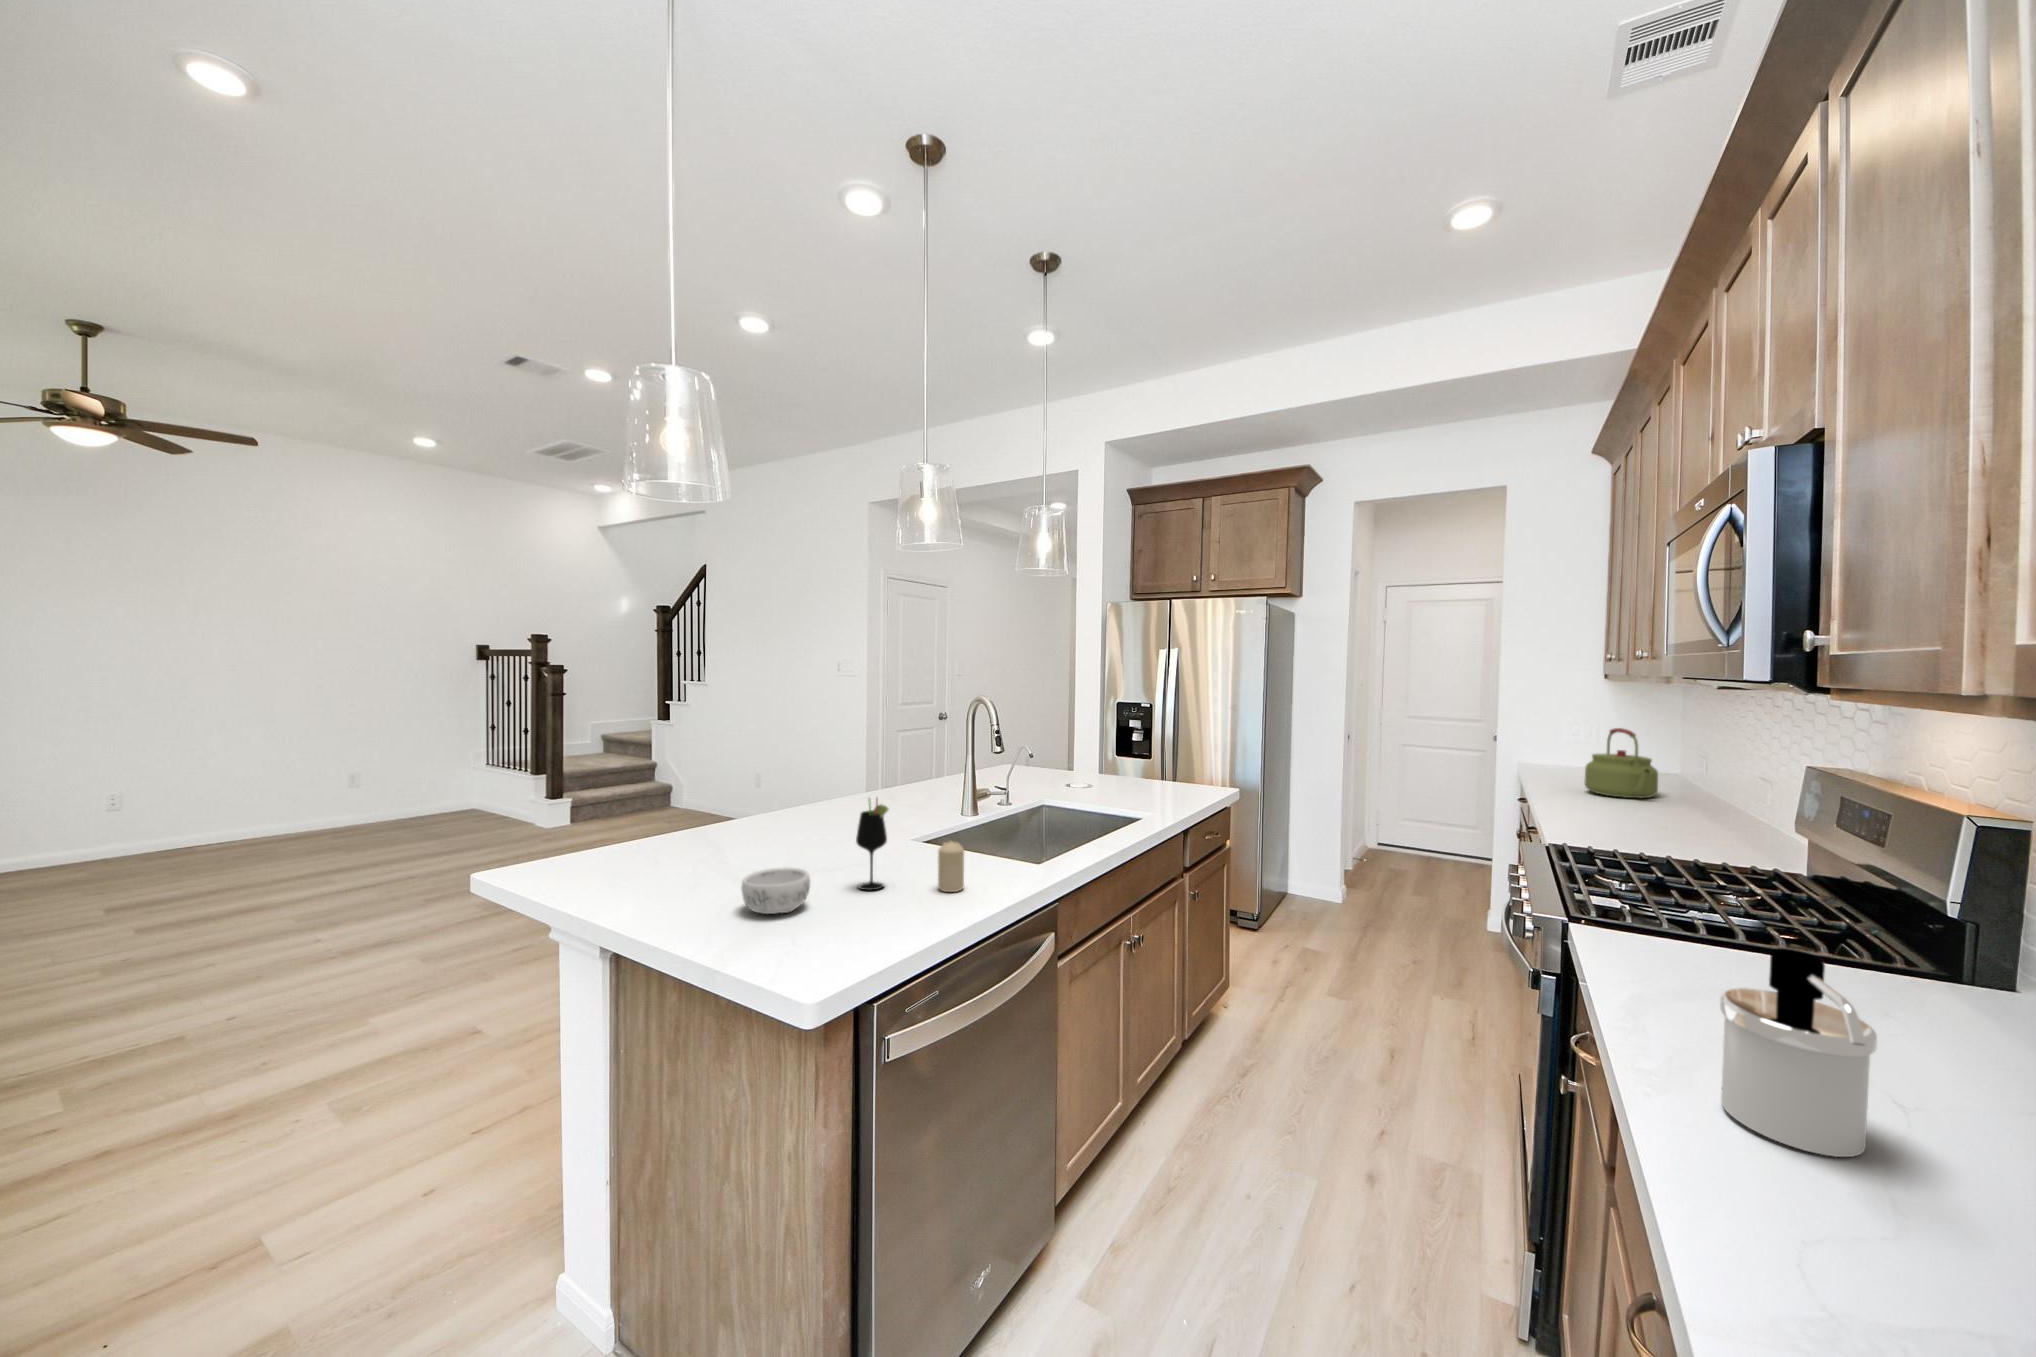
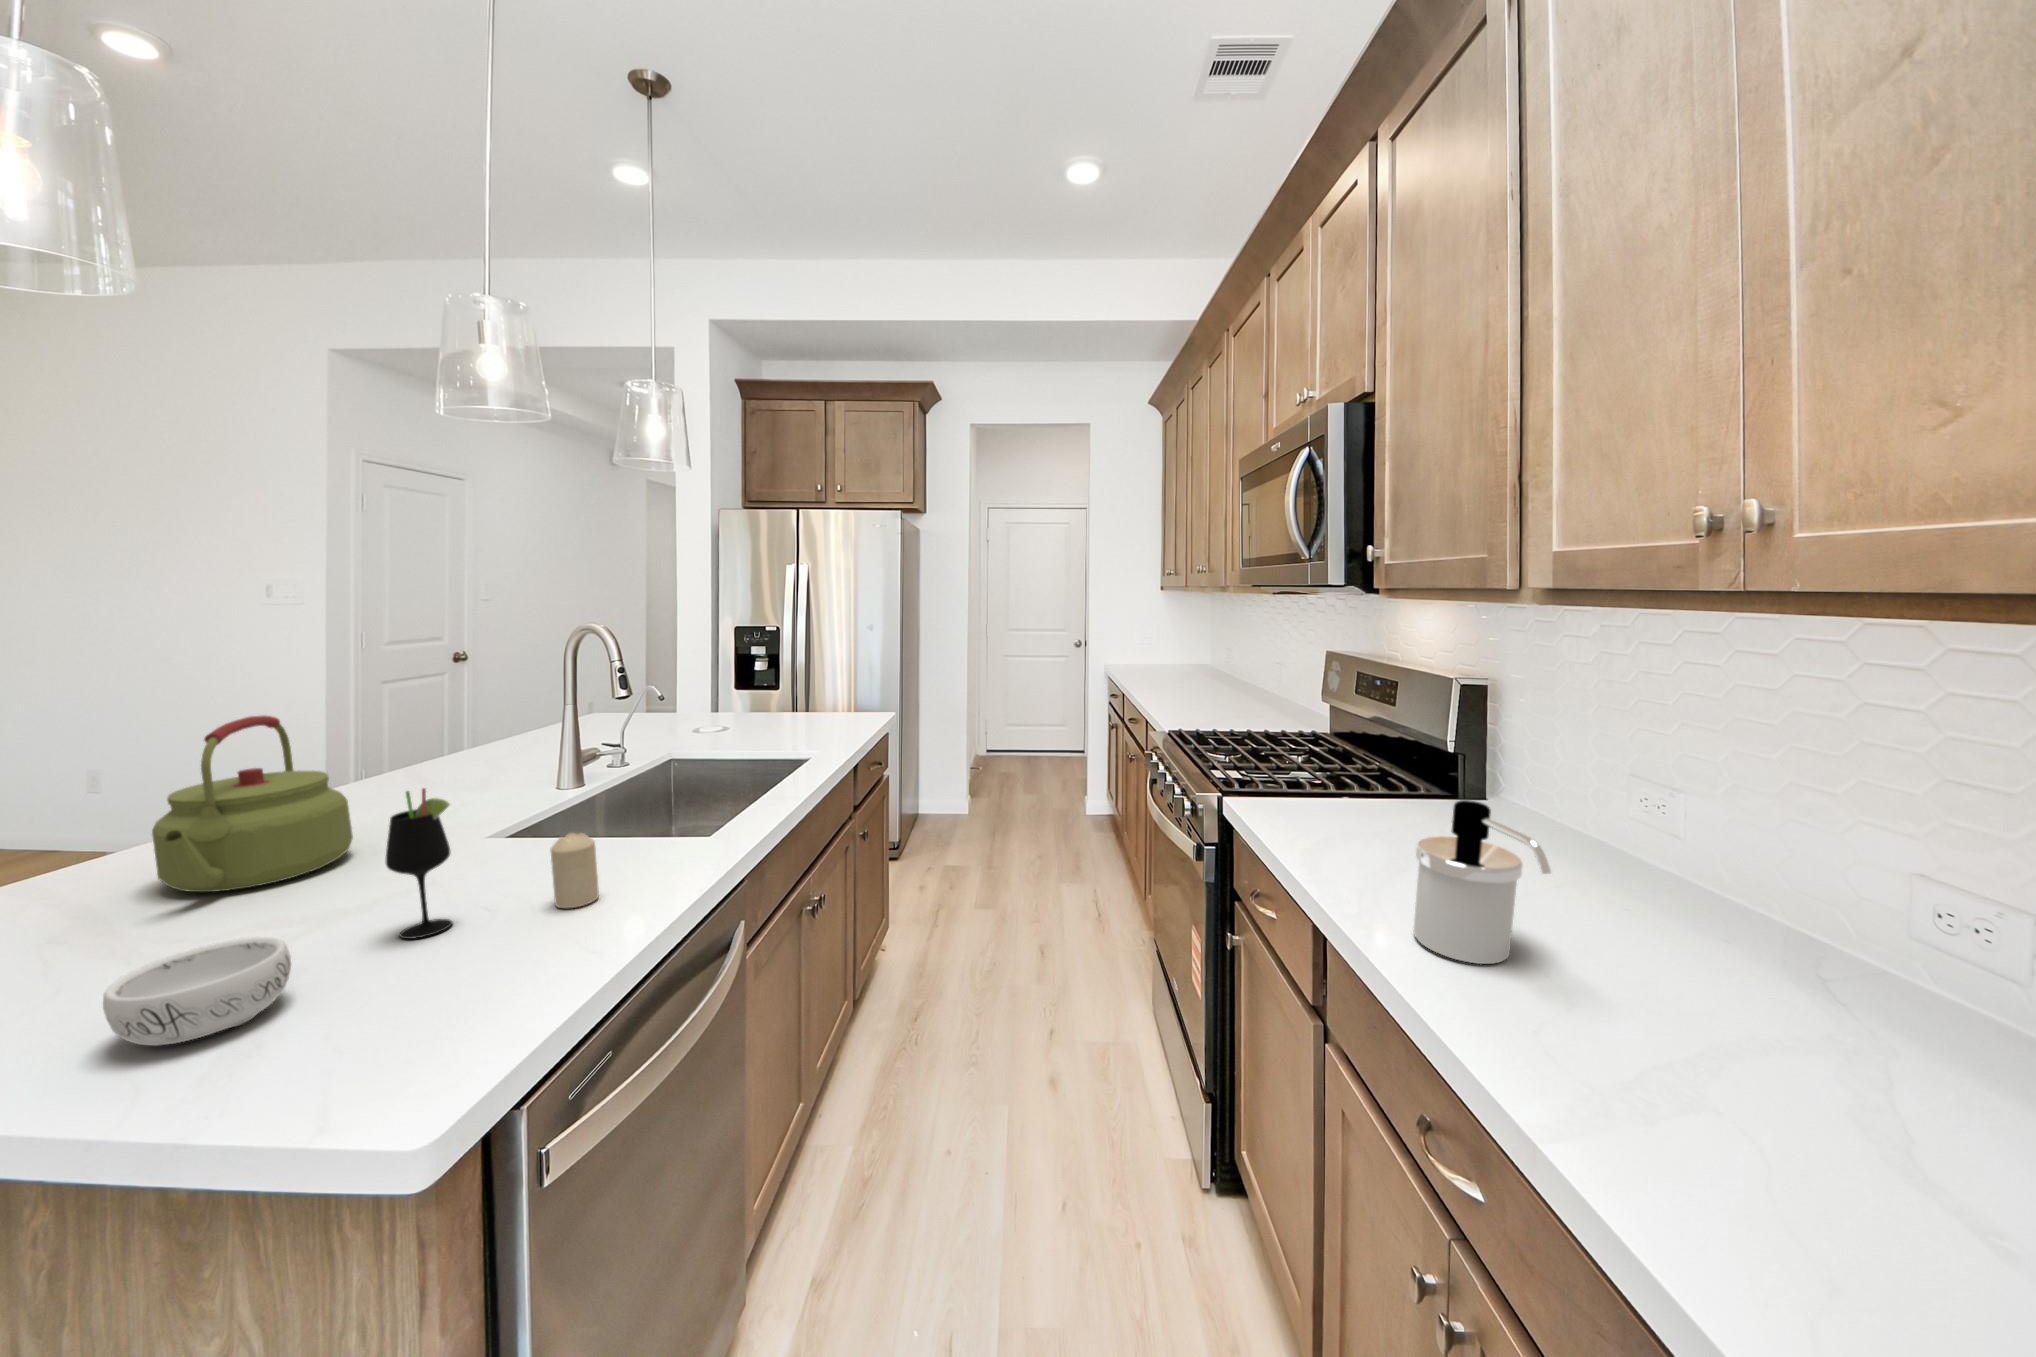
kettle: present [1584,728,1658,798] -> present [152,715,353,892]

